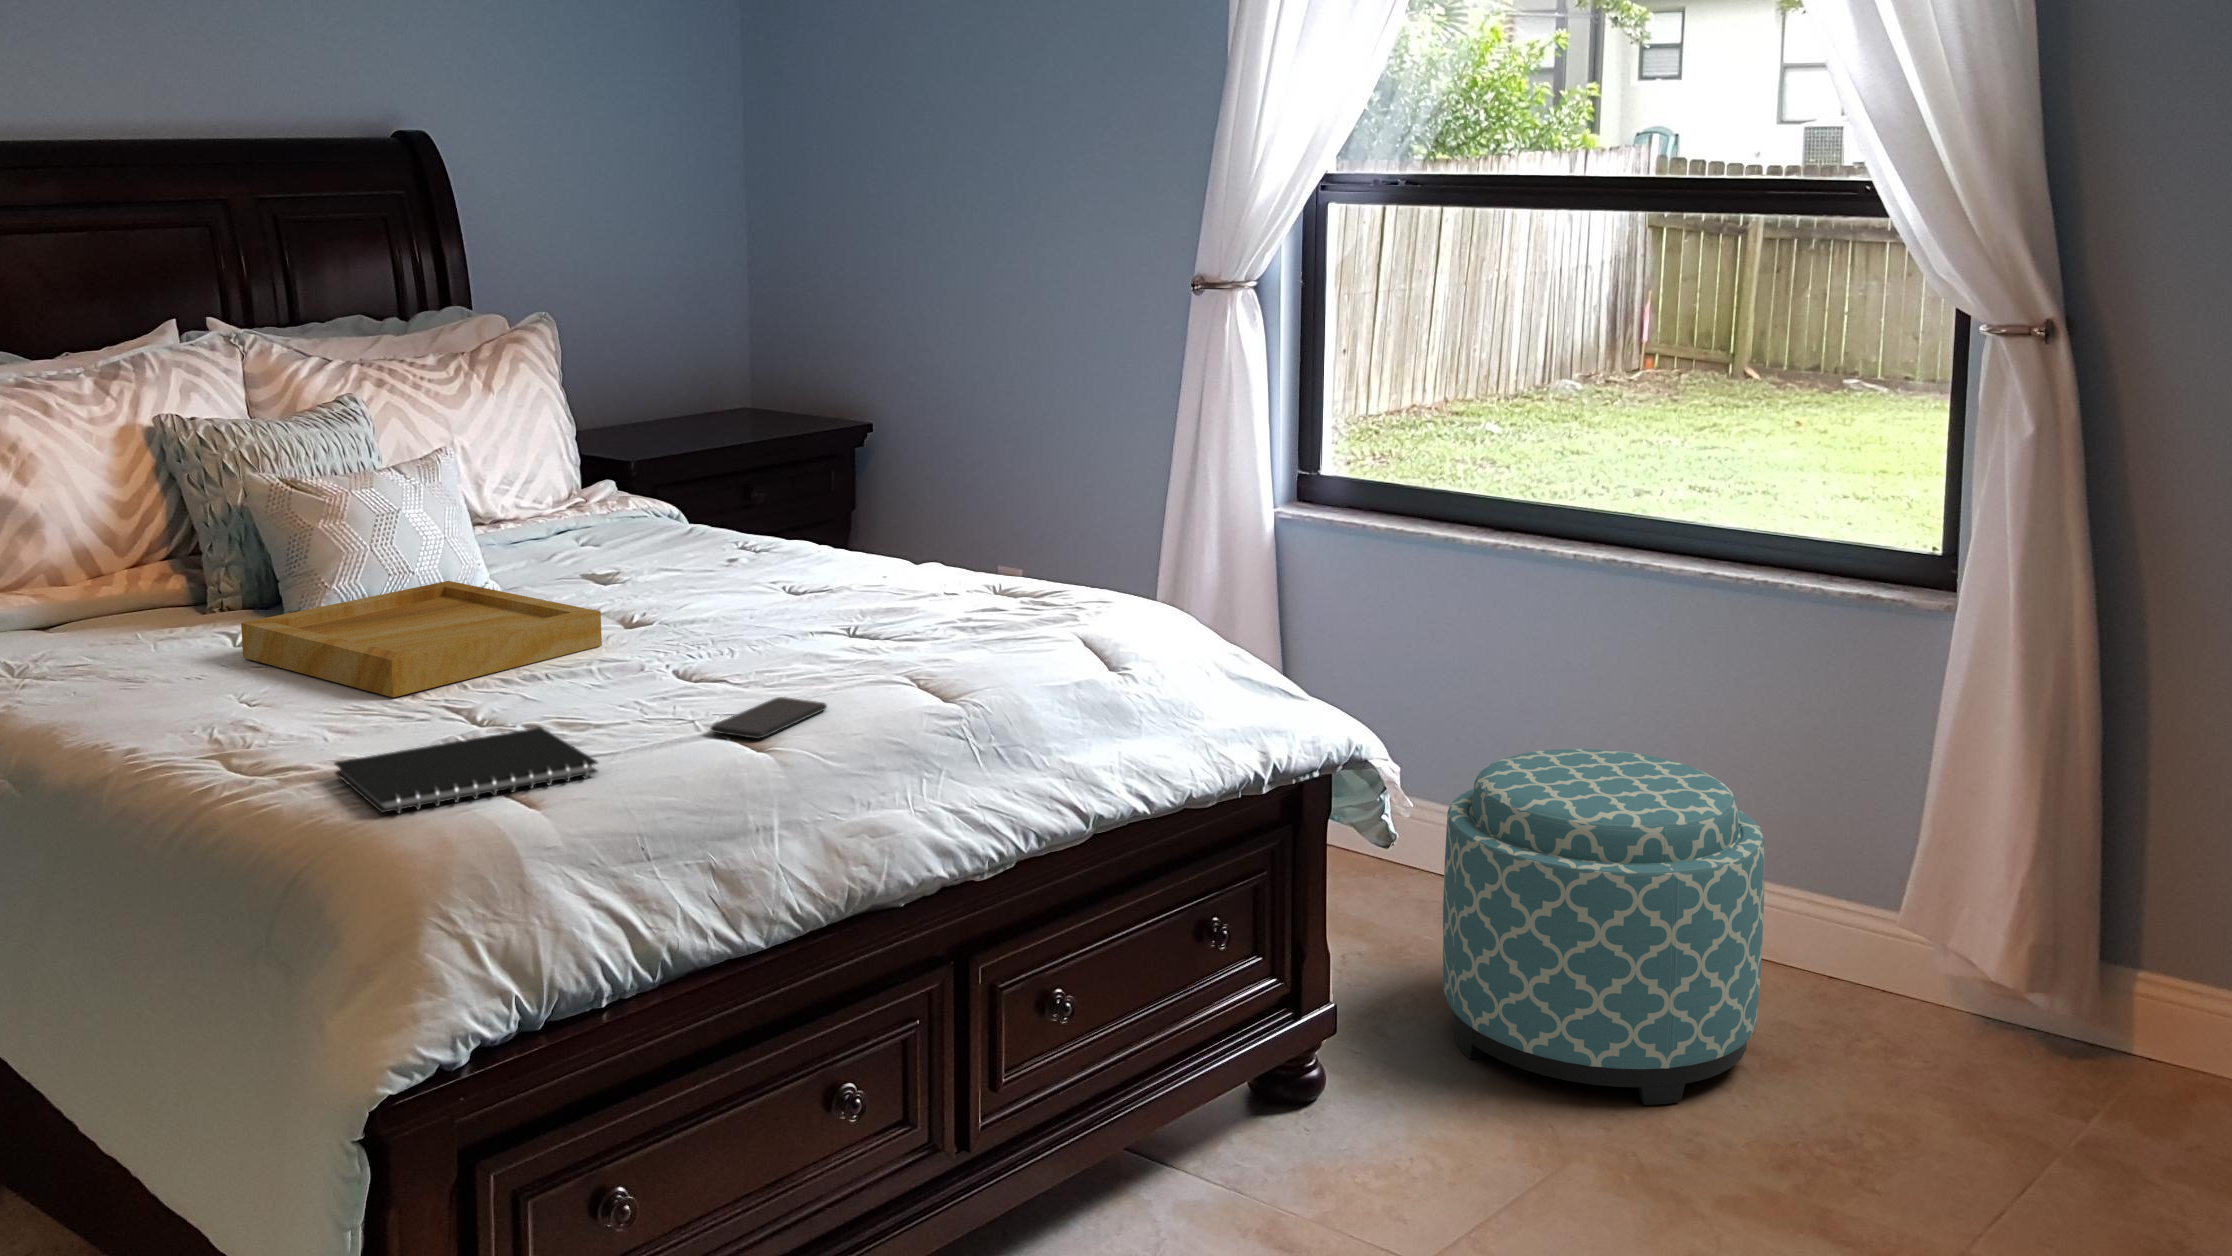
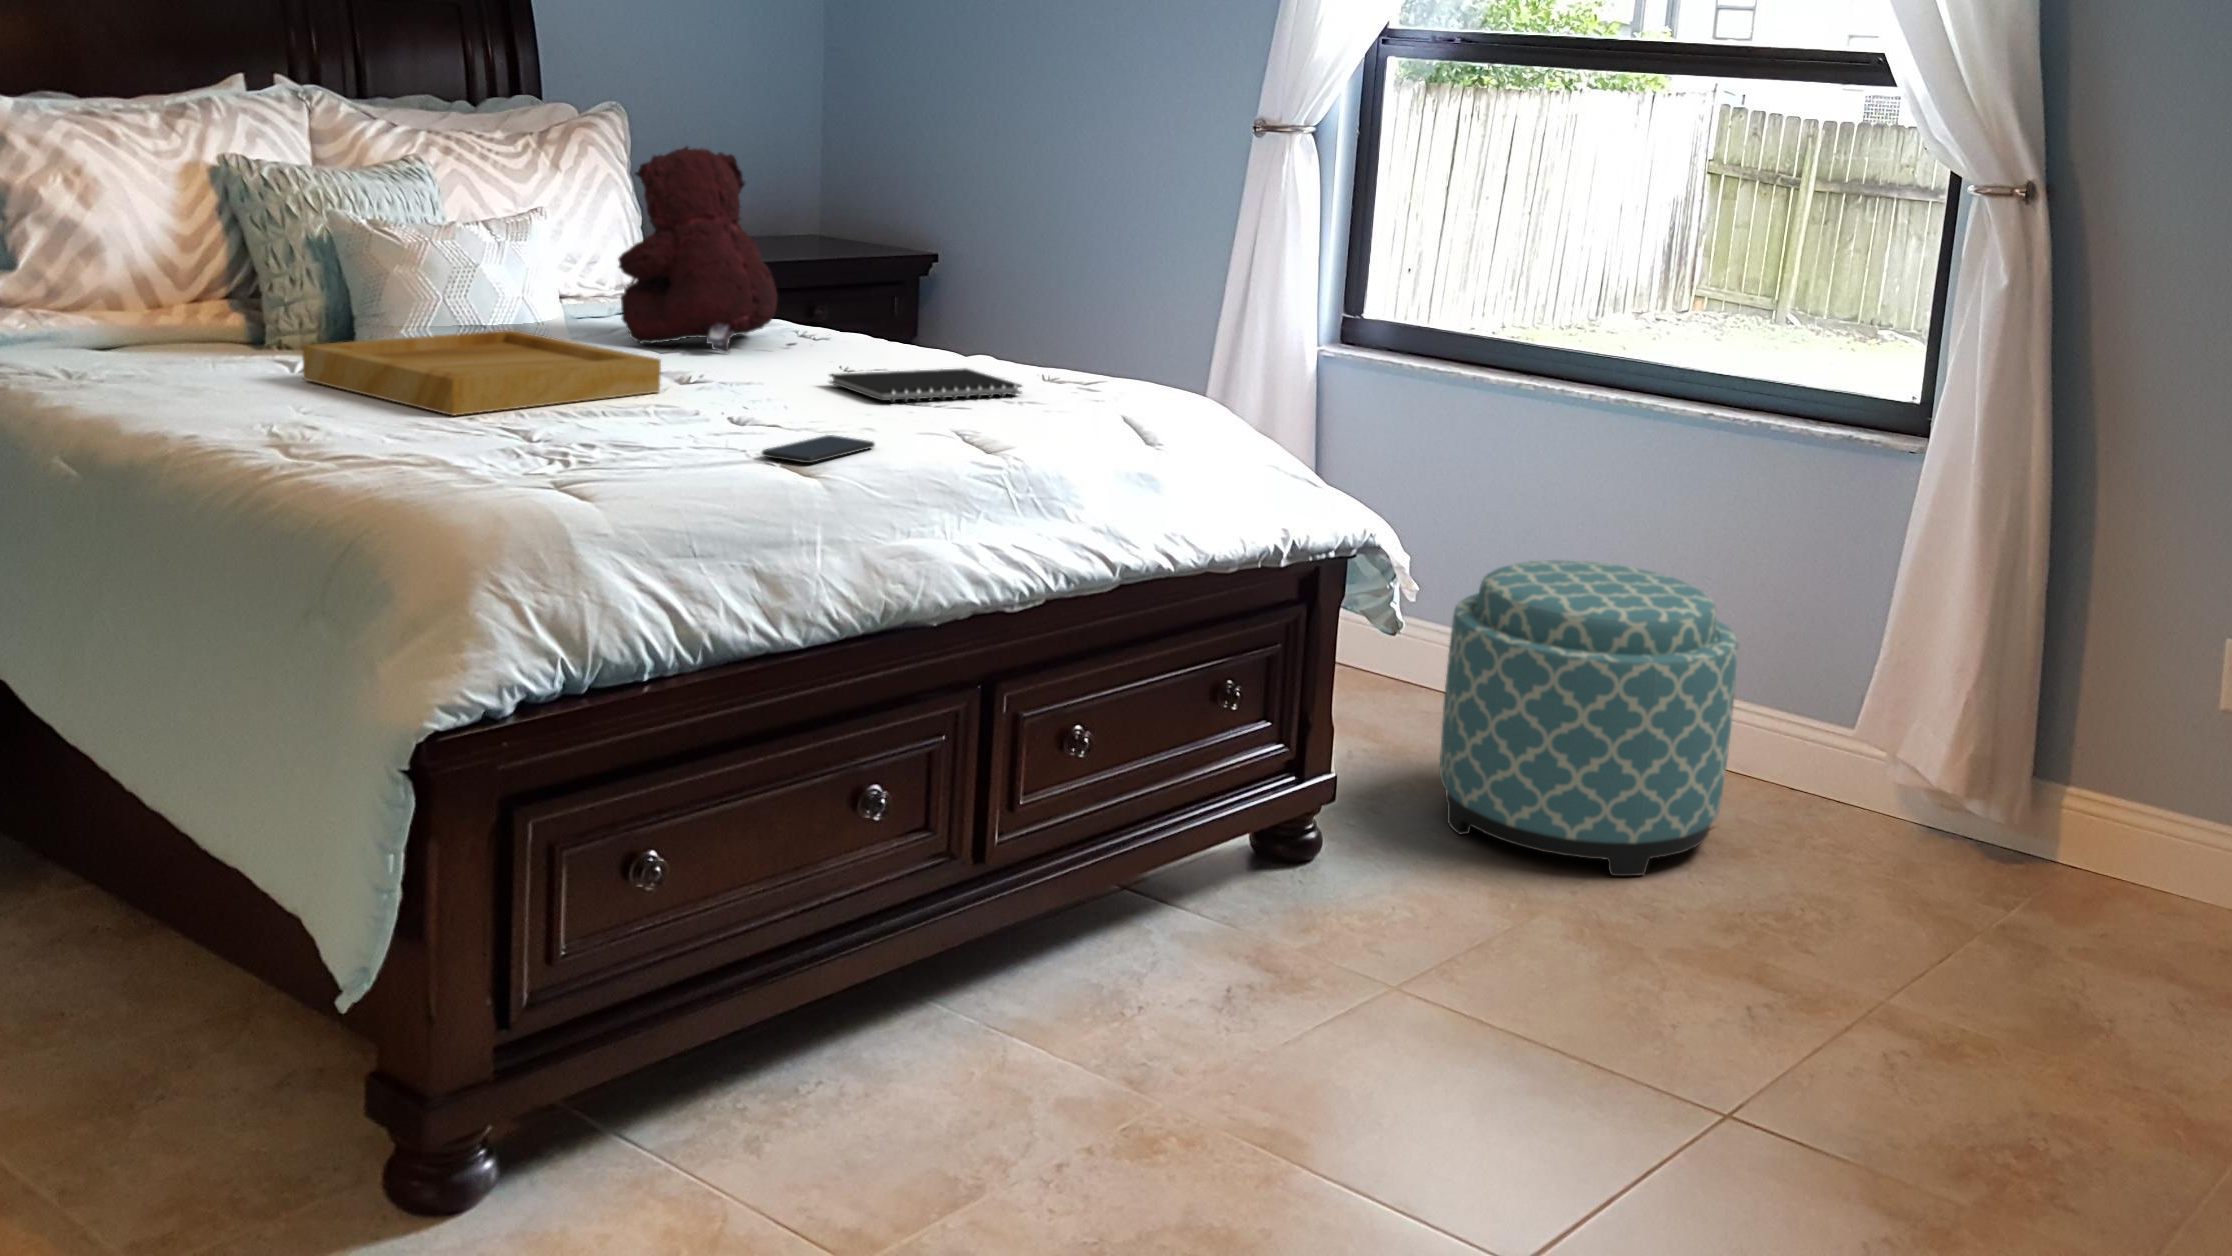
teddy bear: none [552,369,714,584] -> present [618,146,777,353]
notebook: present [335,727,598,813] -> present [830,368,1021,402]

